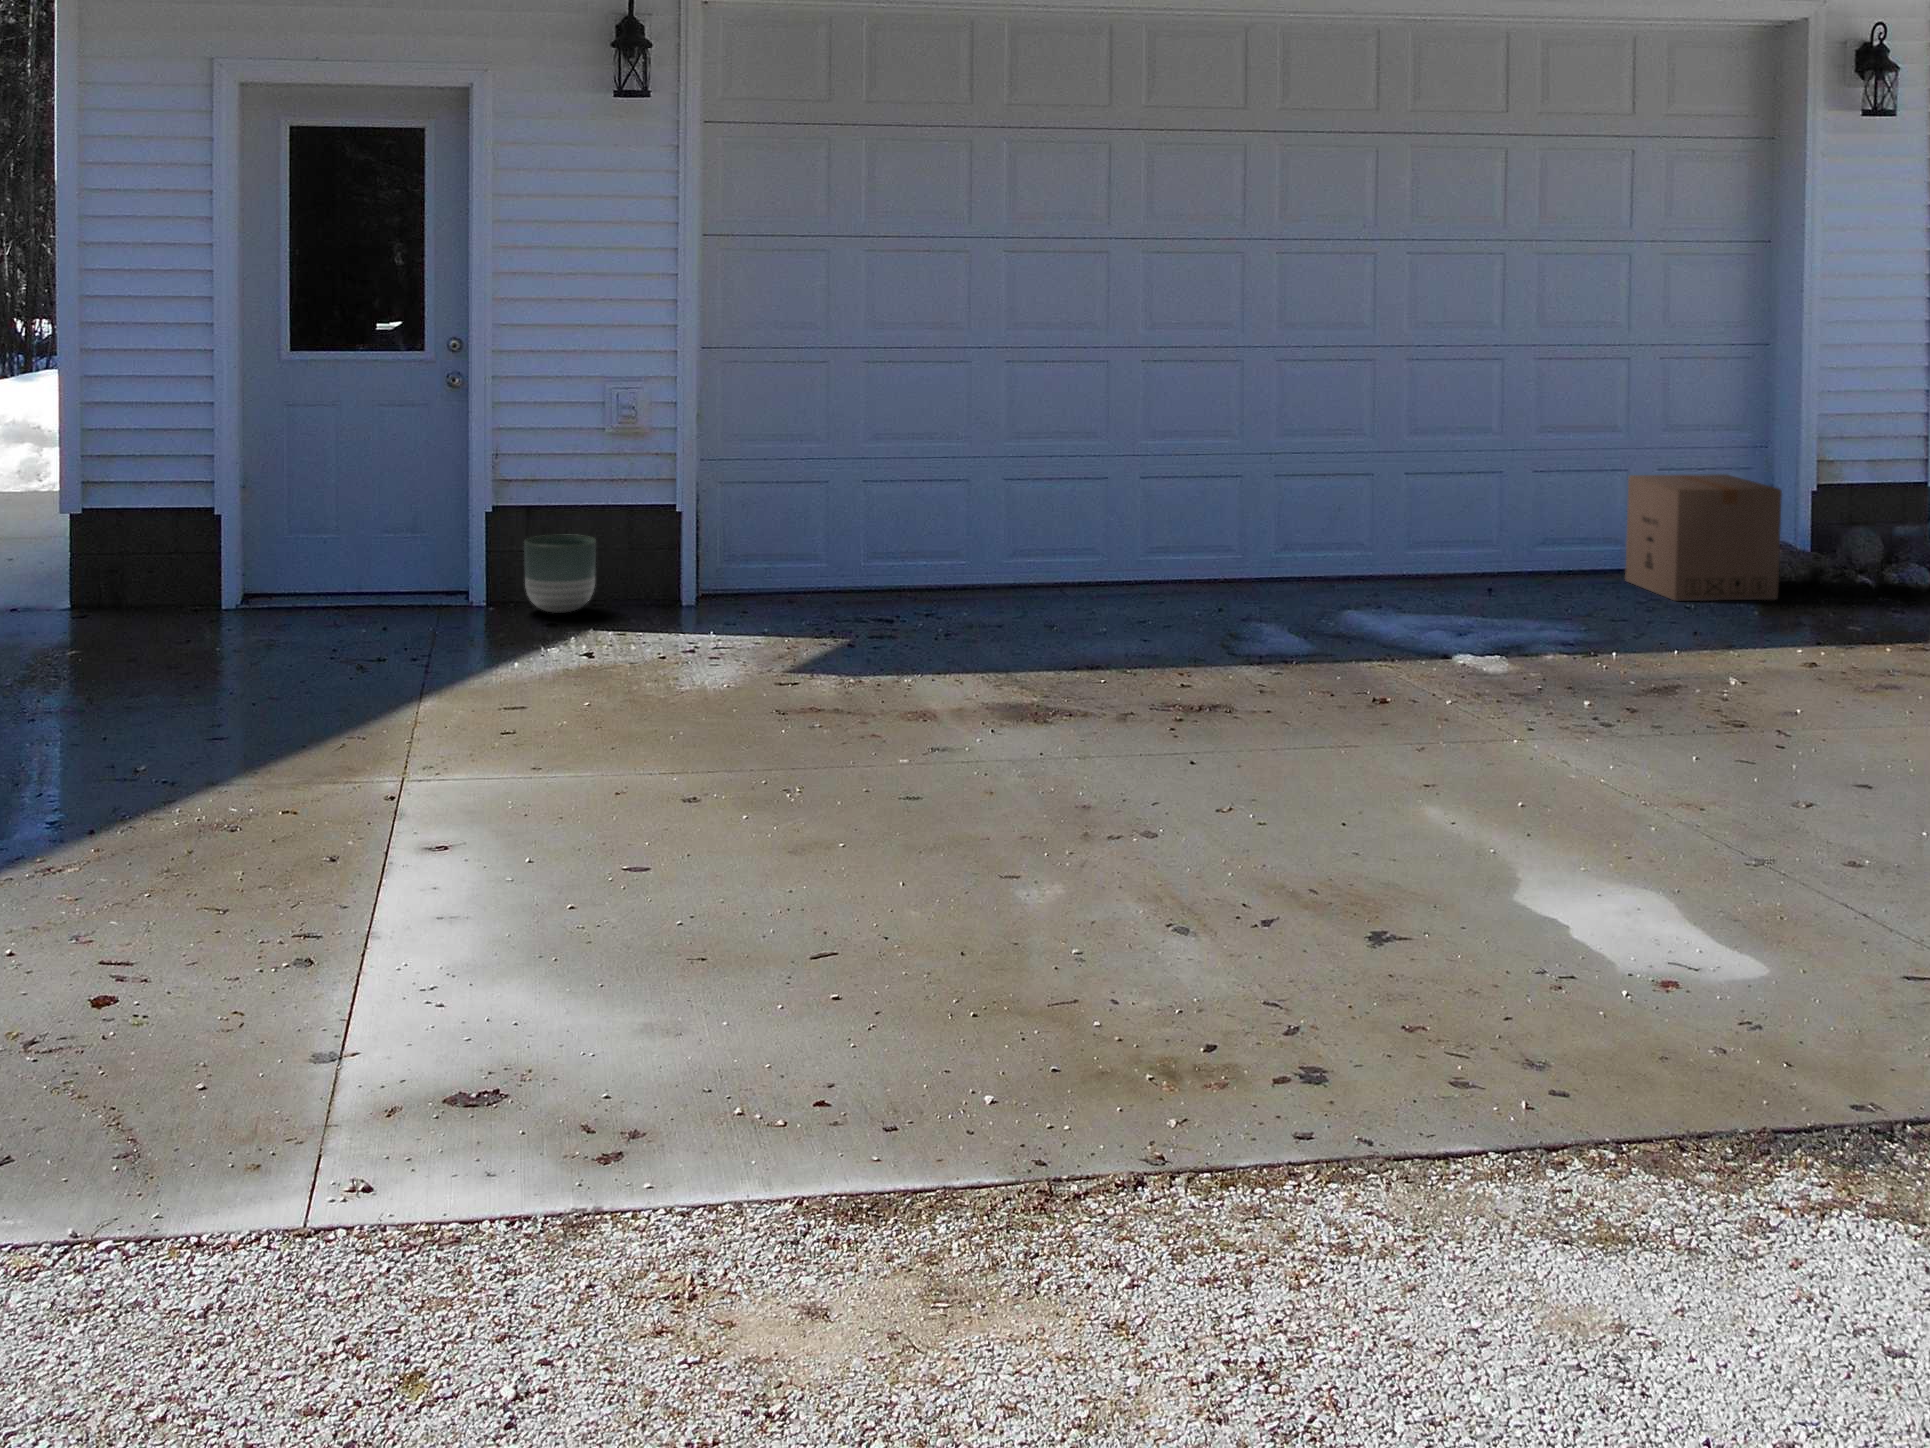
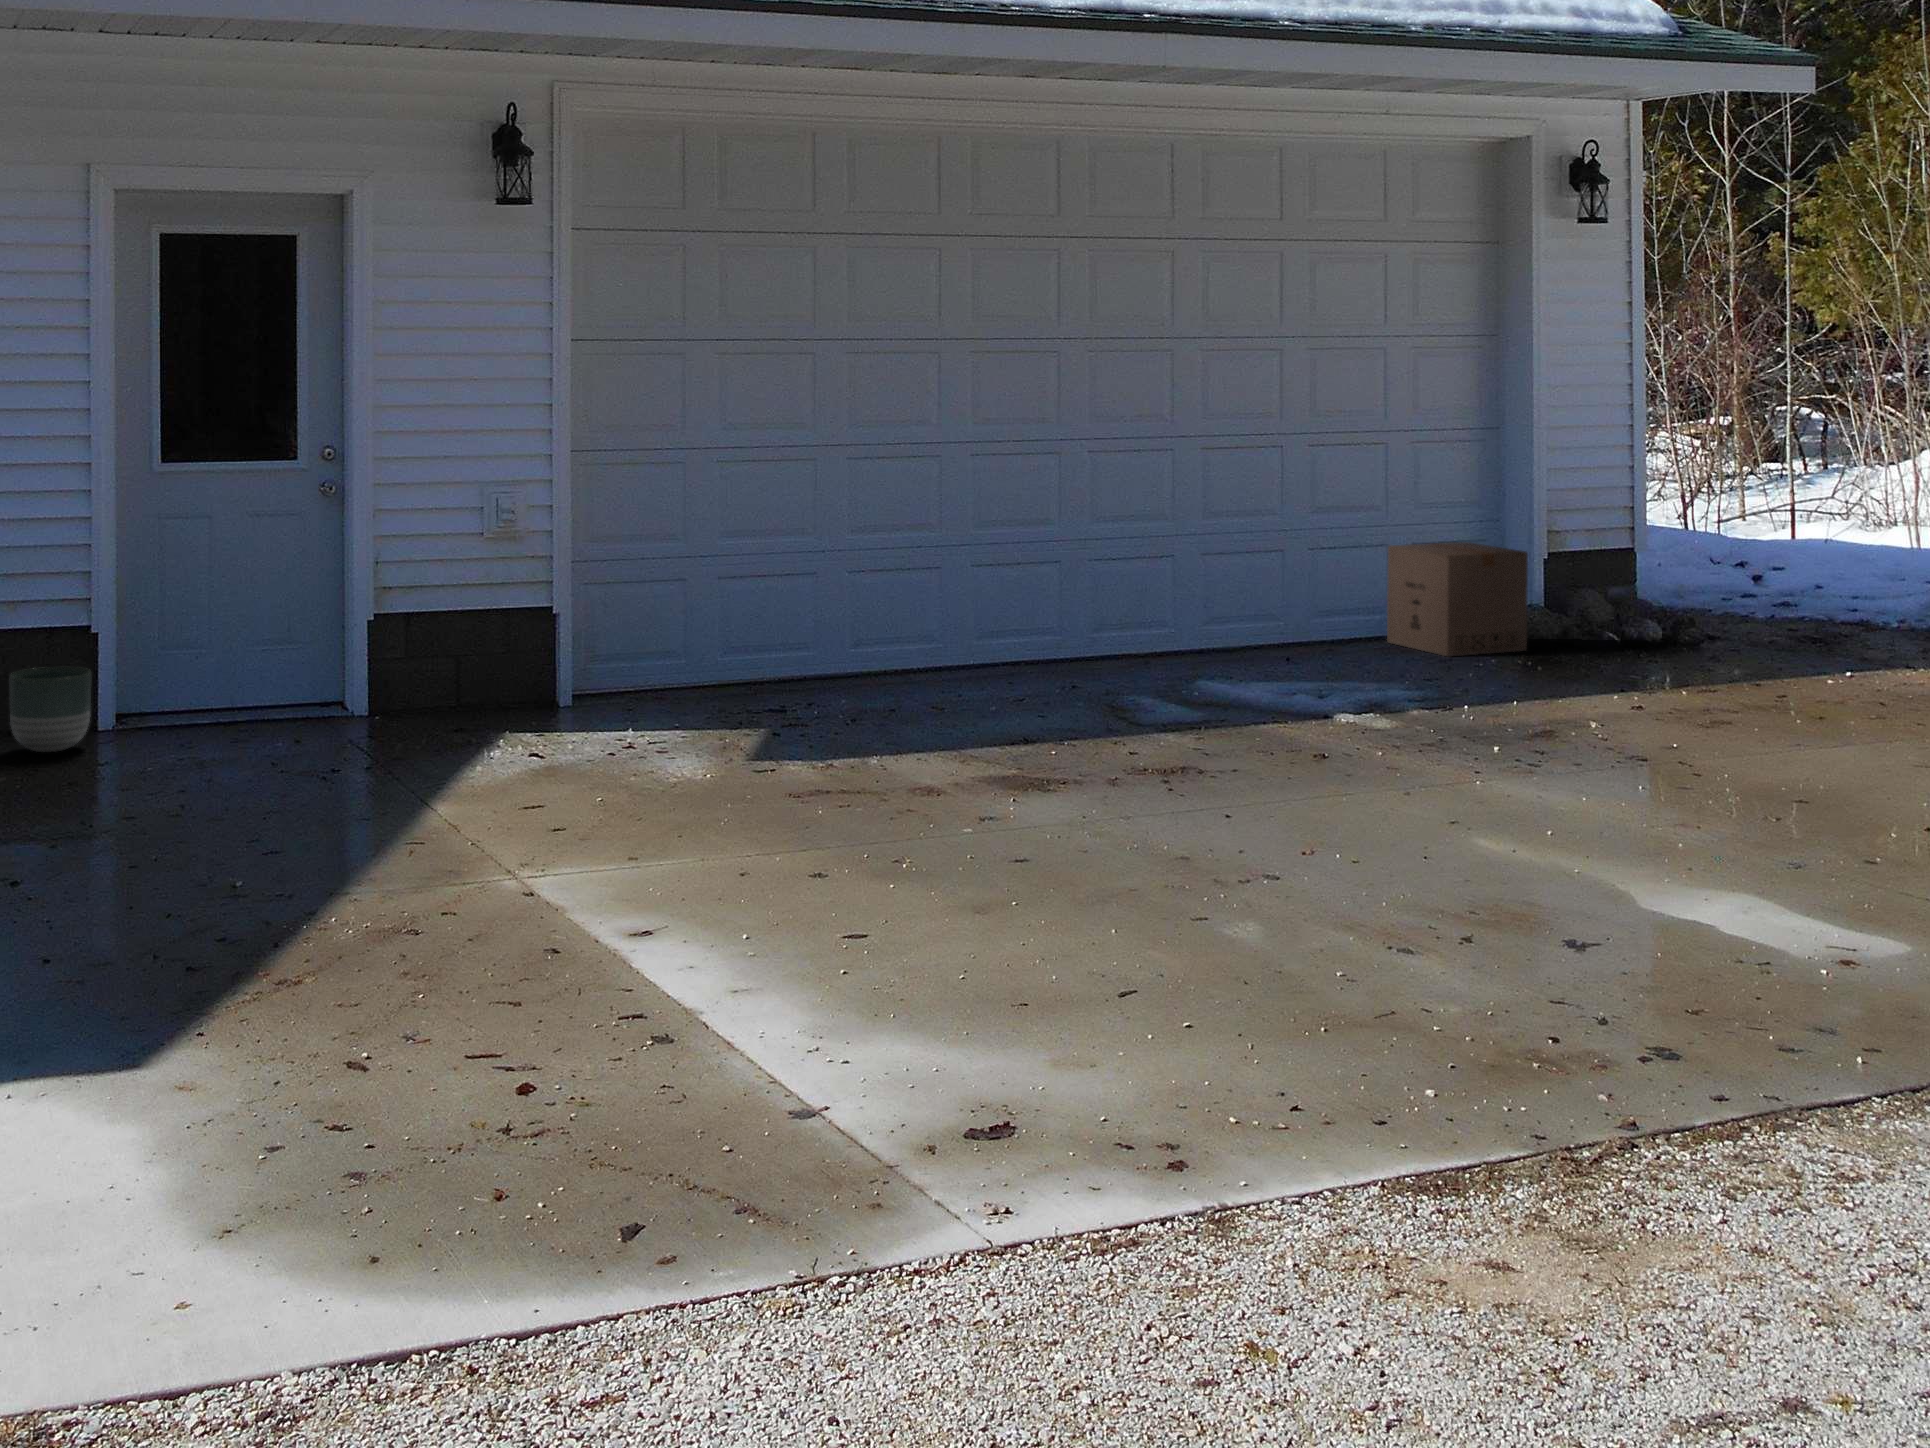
planter: present [524,535,596,613] -> present [9,667,91,752]

